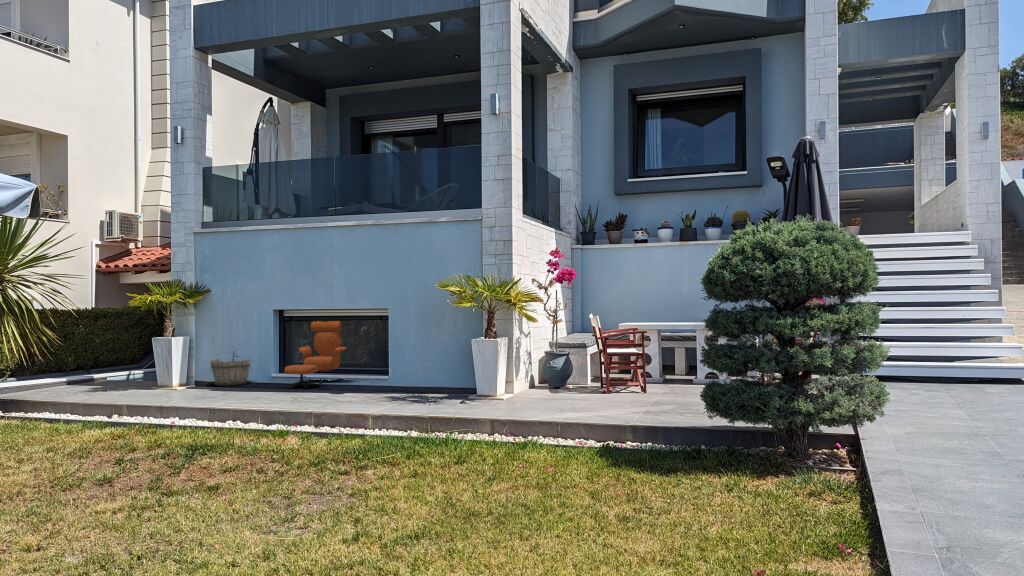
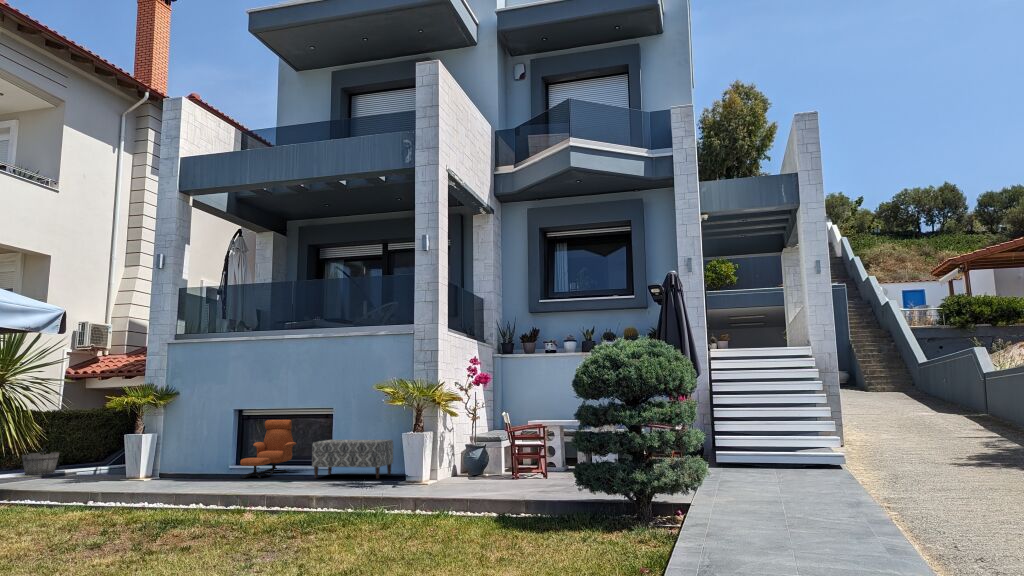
bench: none [366,345,461,391] -> present [312,440,393,479]
wooden bucket: present [210,353,251,385] -> present [22,448,59,475]

